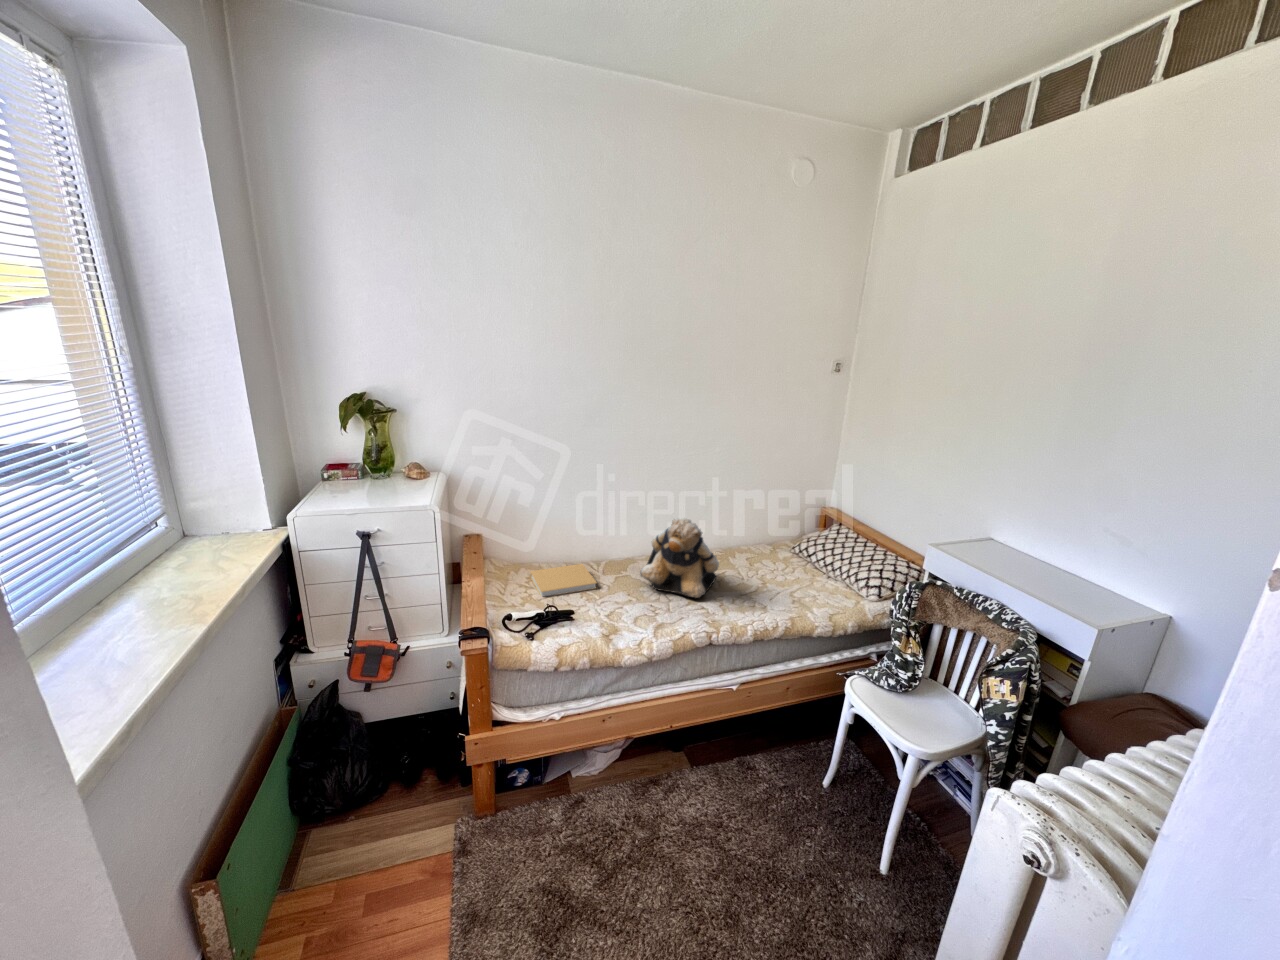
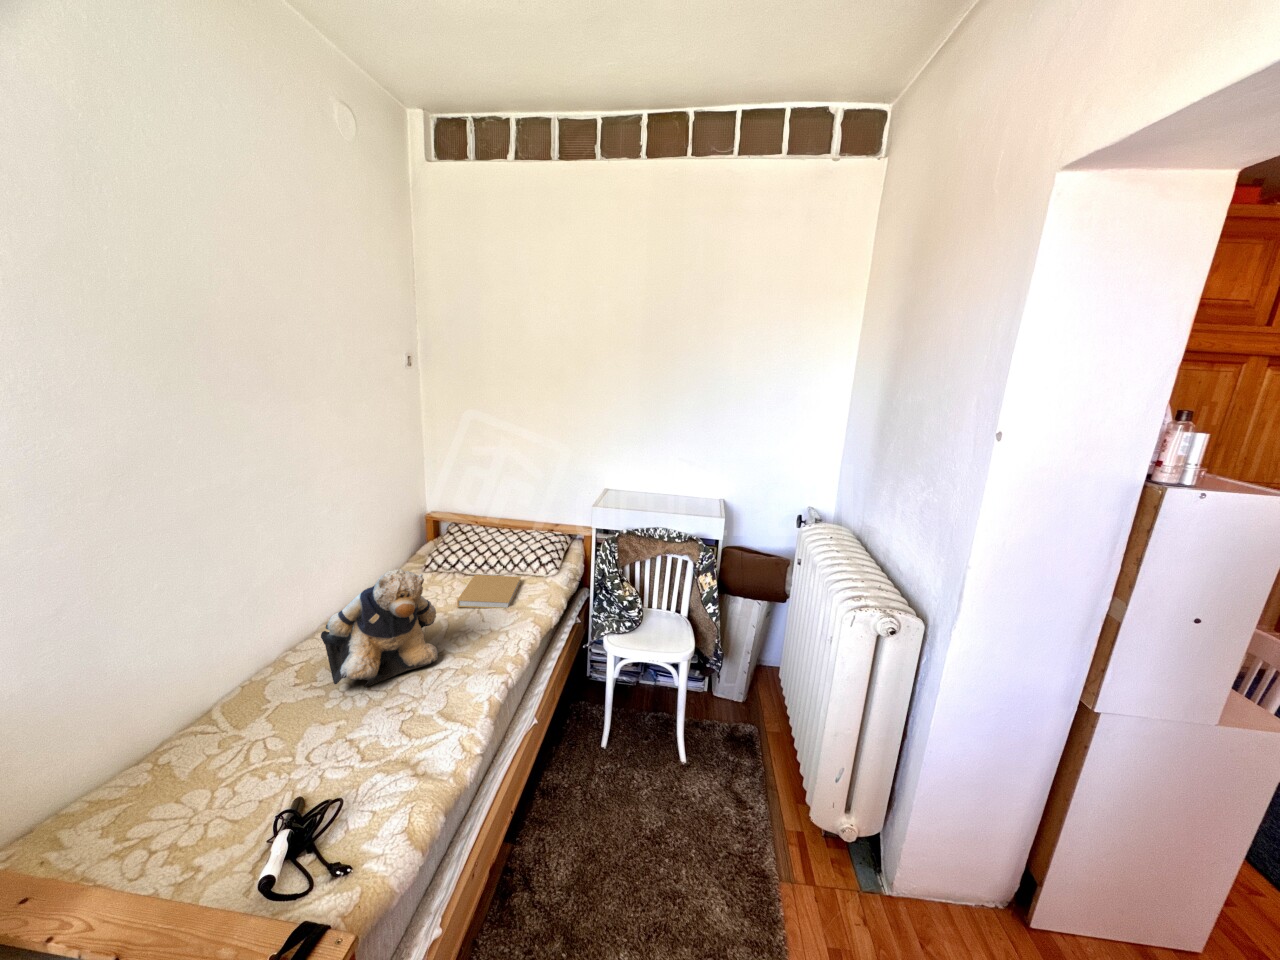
book: present [530,564,597,596] -> present [457,575,521,608]

